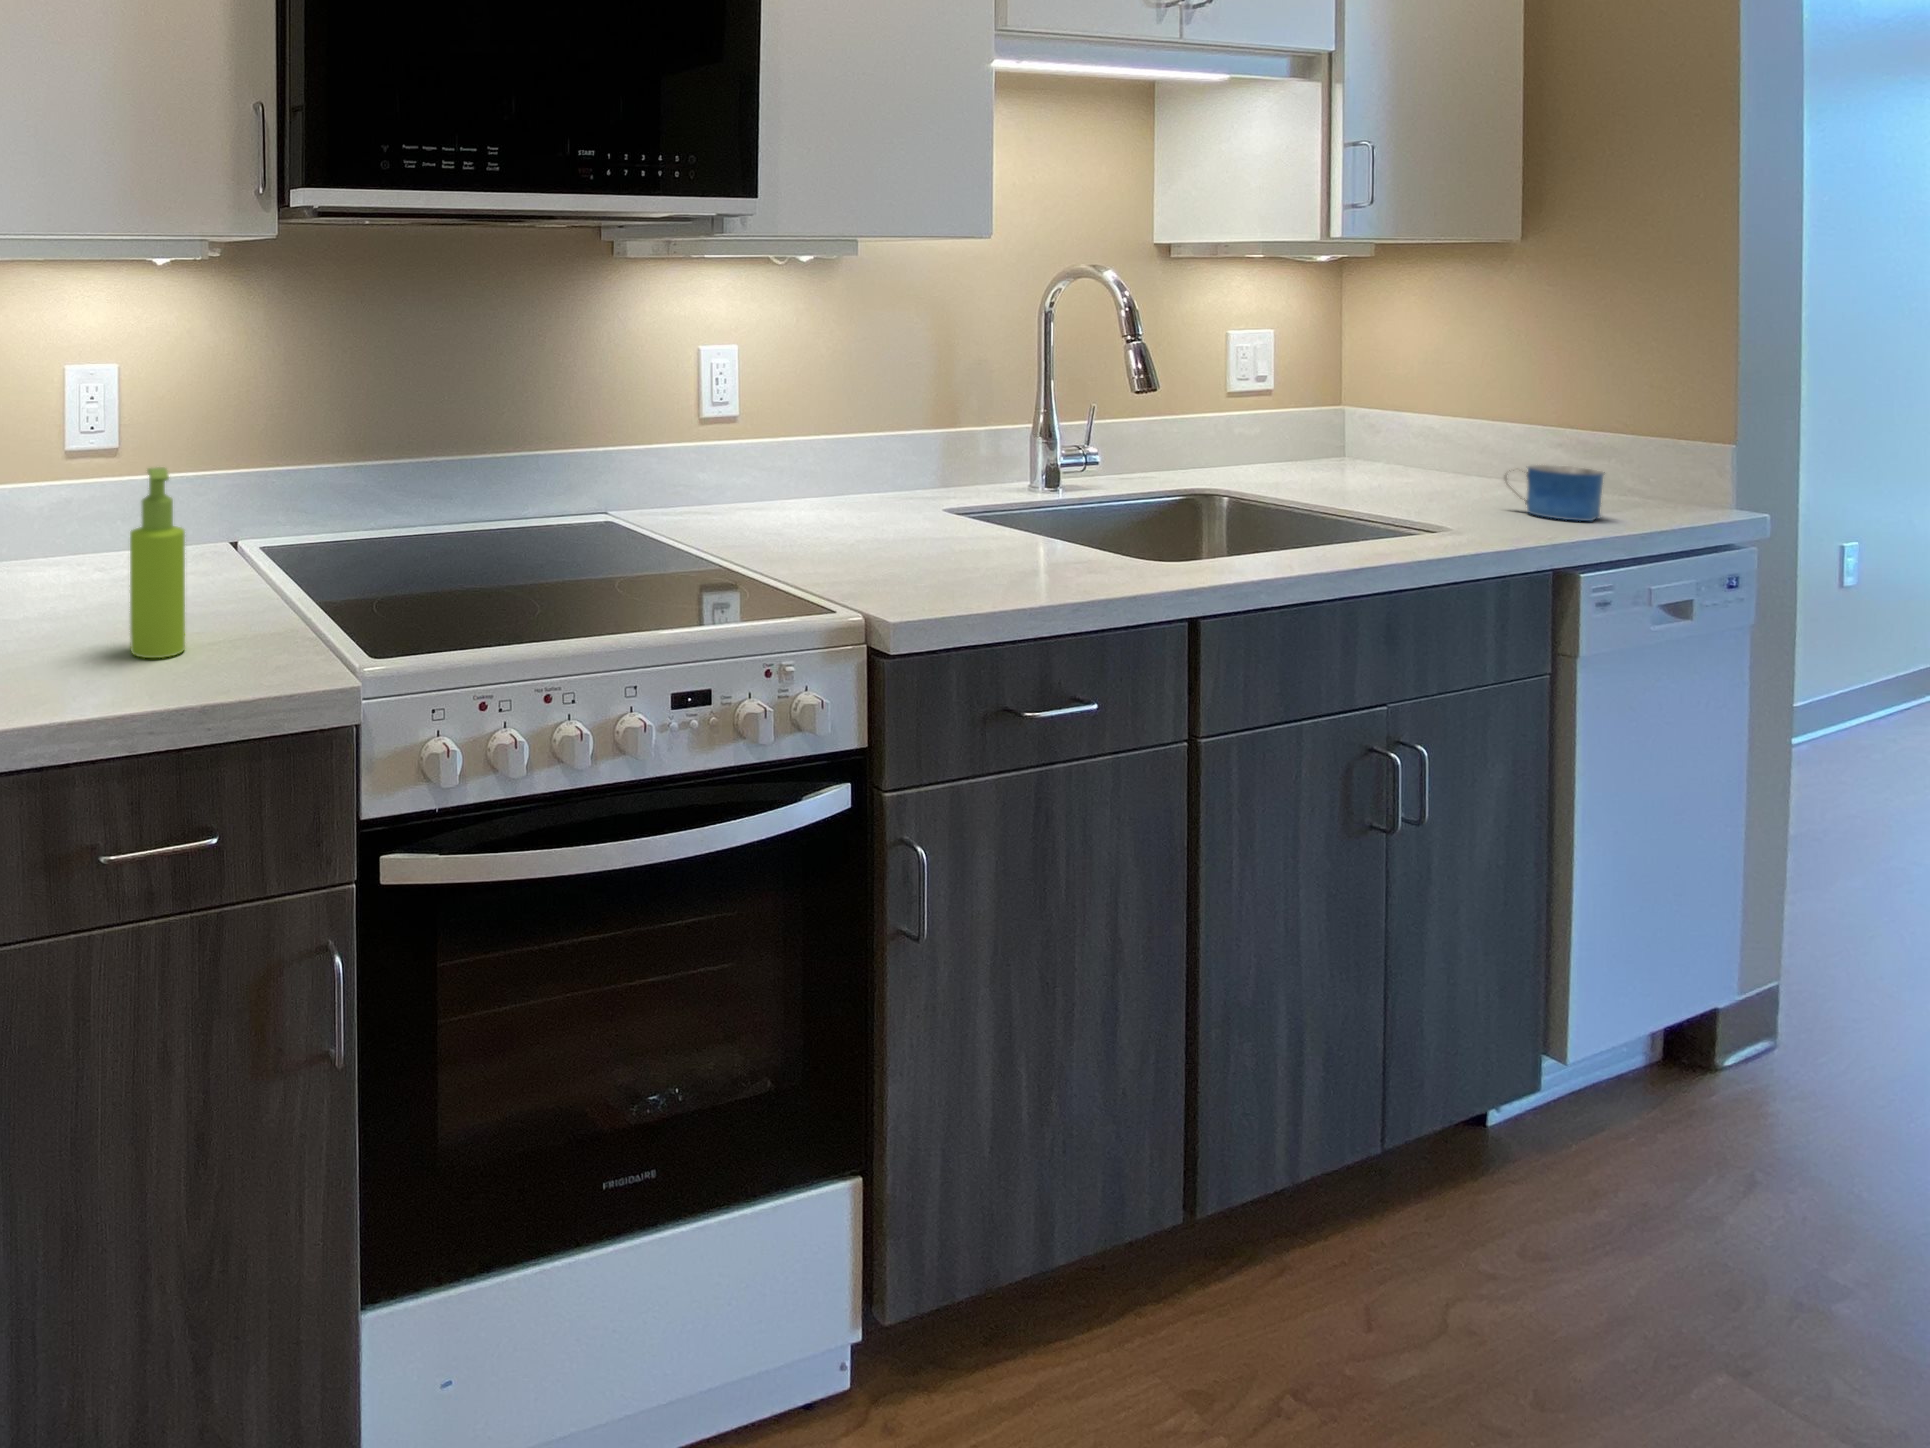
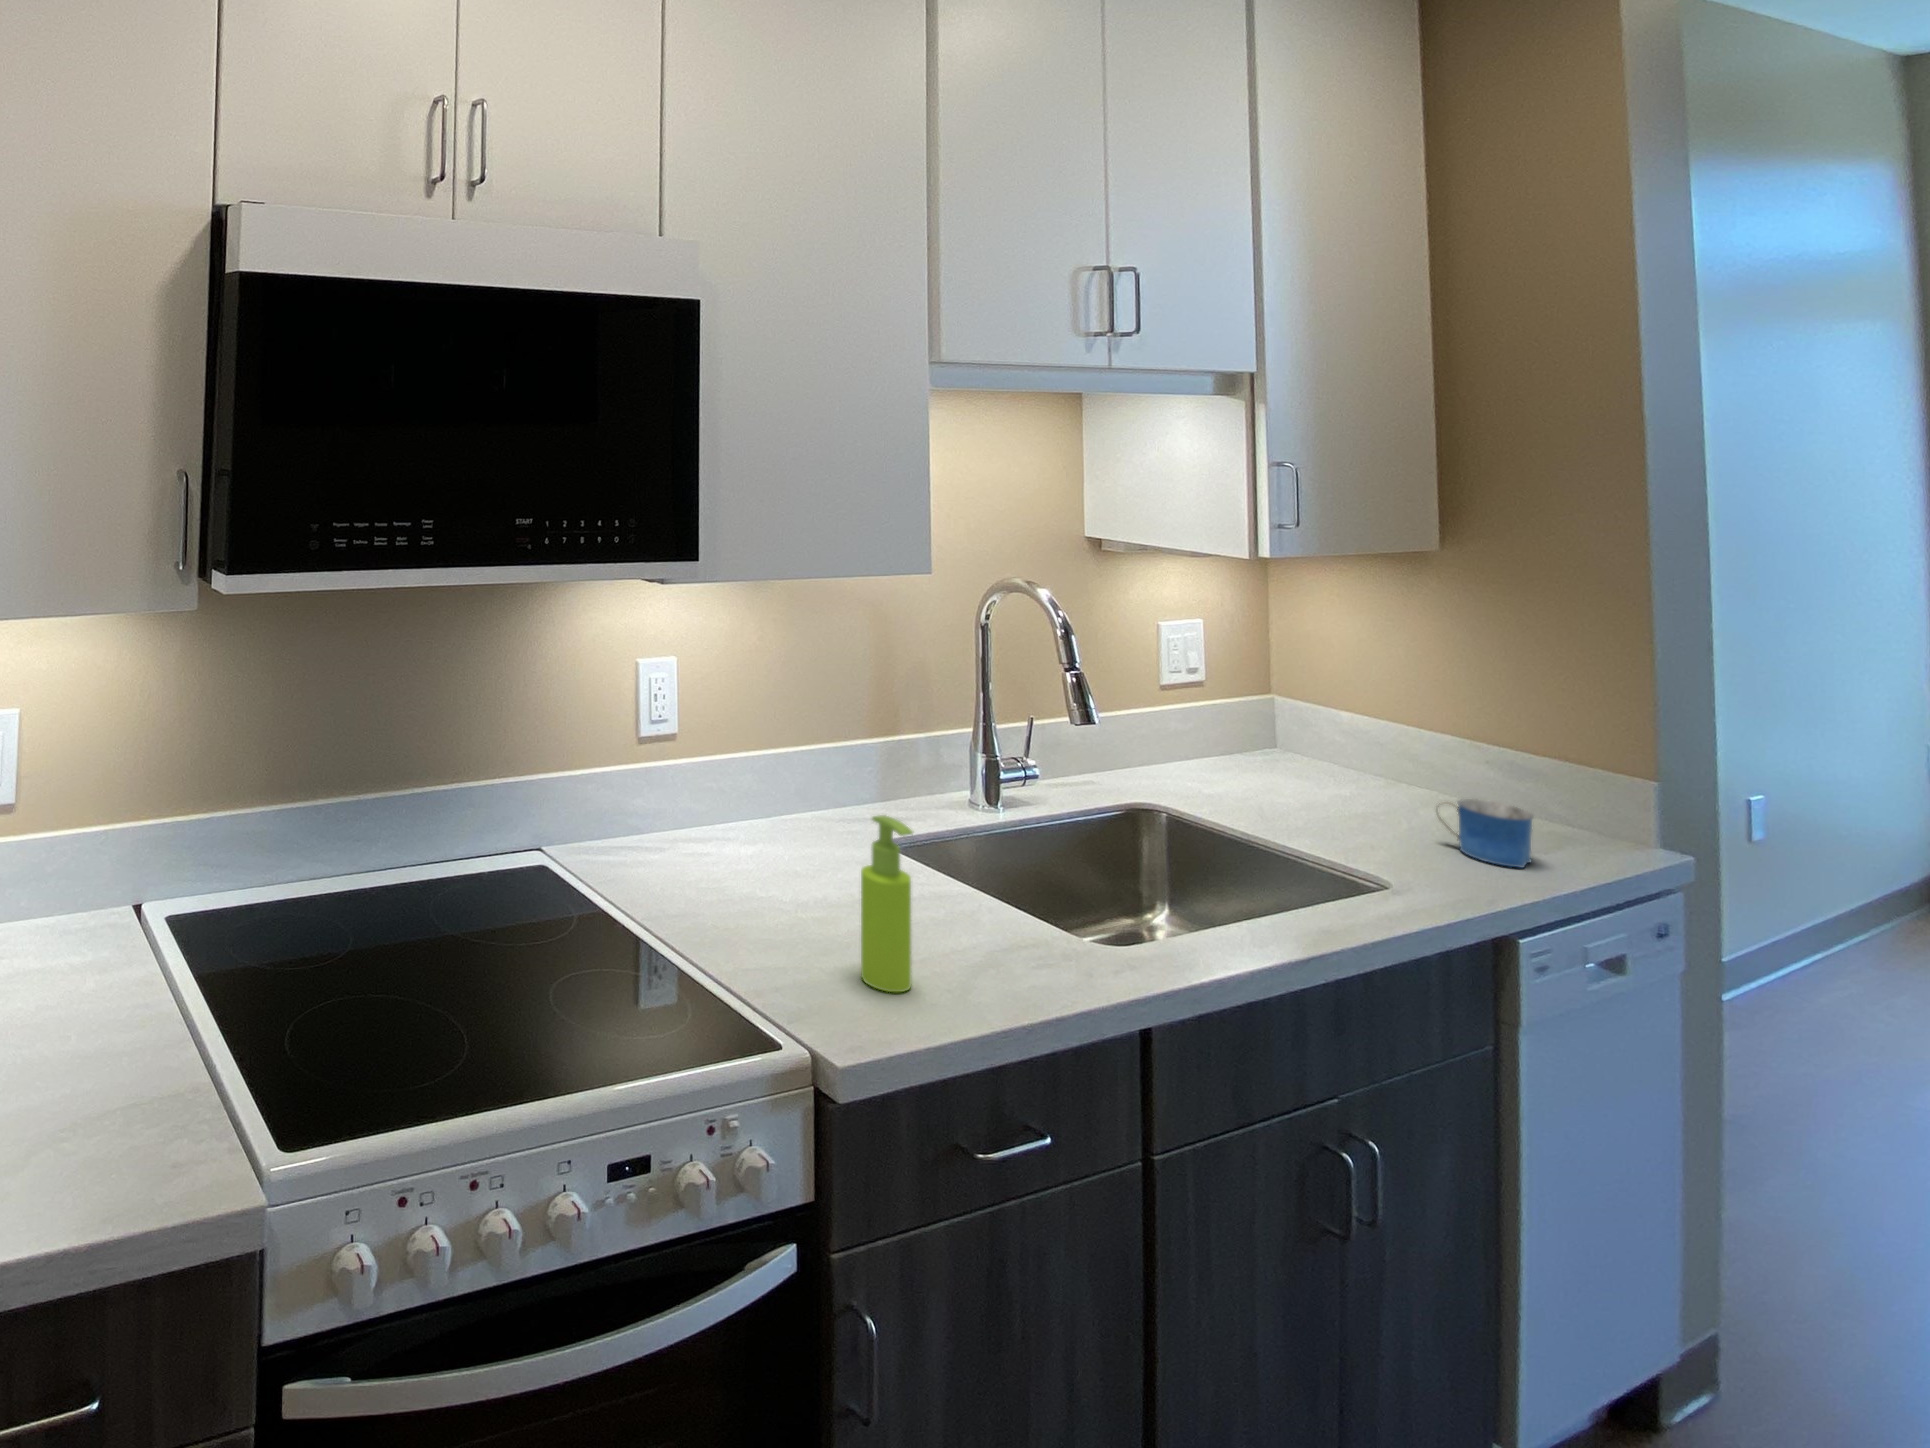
soap dispenser: present [130,467,185,658] -> present [861,815,913,992]

